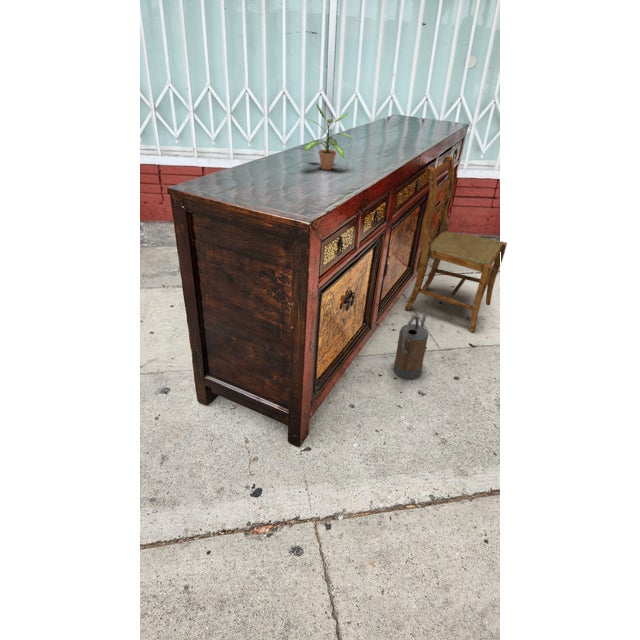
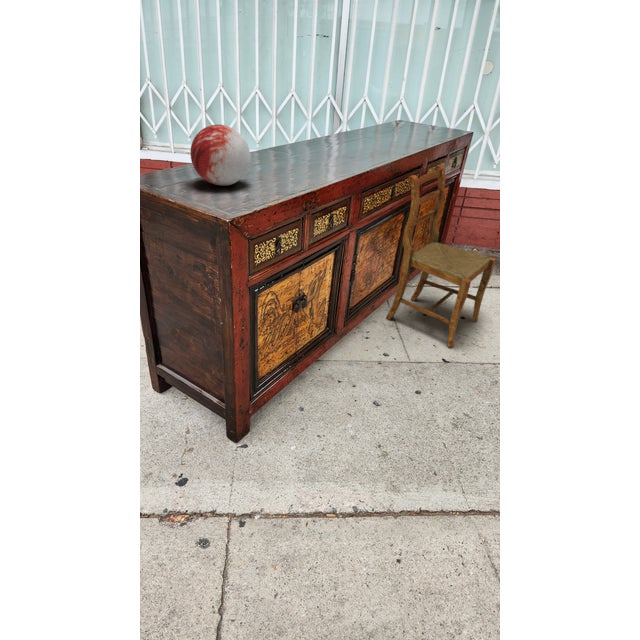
potted plant: present [305,104,354,170] -> none [264,103,317,171]
decorative orb: none [243,127,303,189] -> present [190,125,251,186]
watering can: present [394,310,429,379] -> none [356,320,395,389]

